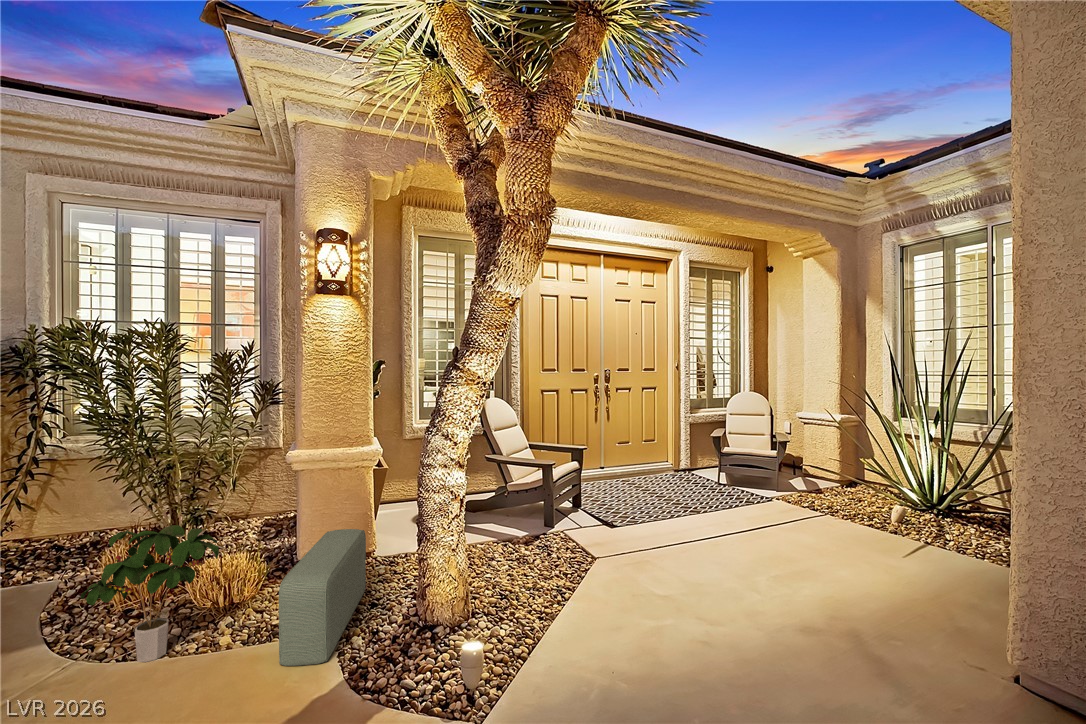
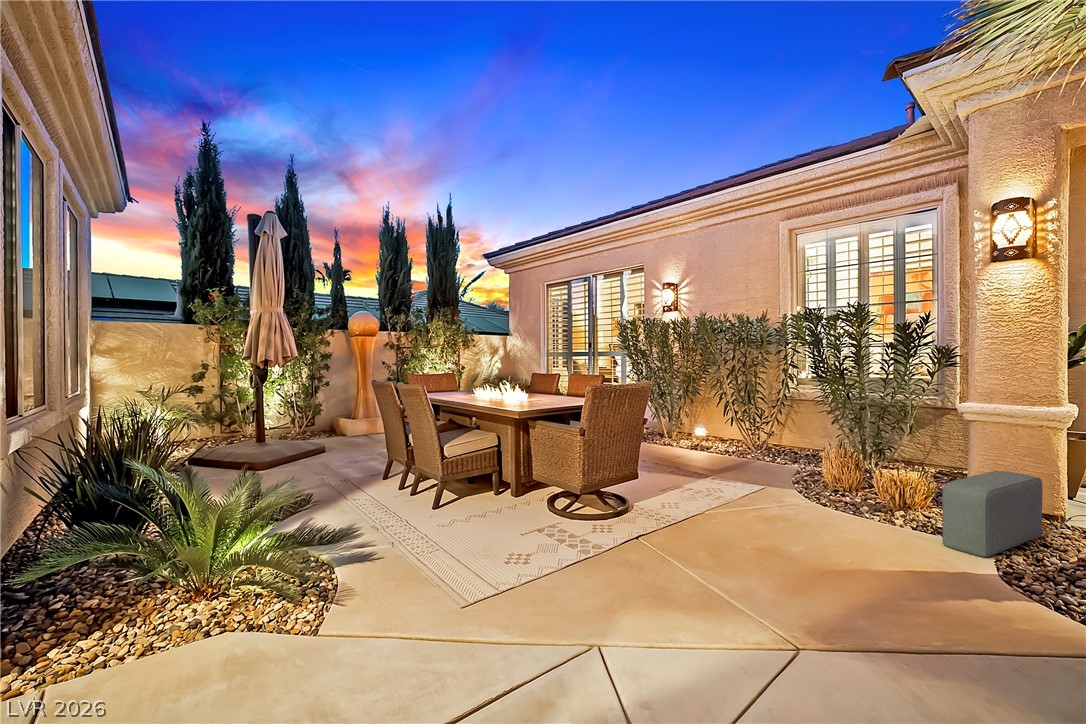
potted plant: present [81,525,219,662] -> none [813,430,897,514]

